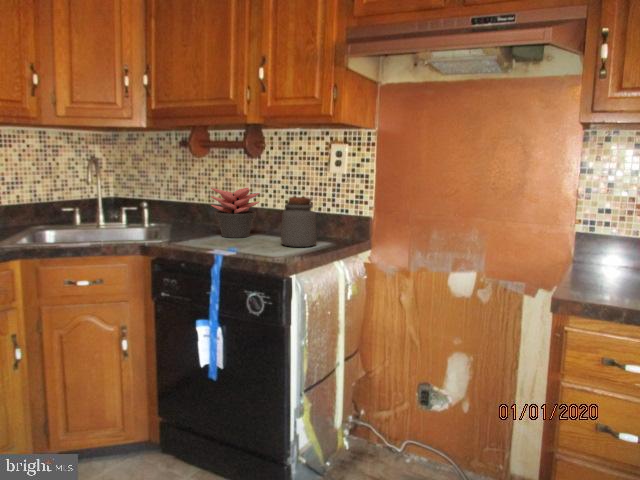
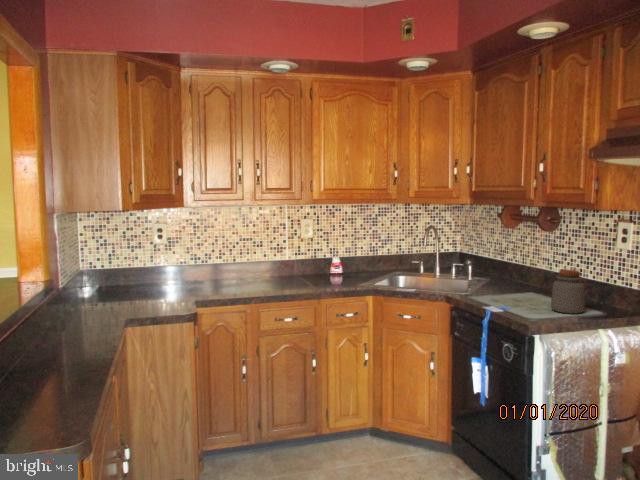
succulent plant: present [211,188,260,238] -> none [508,255,550,298]

